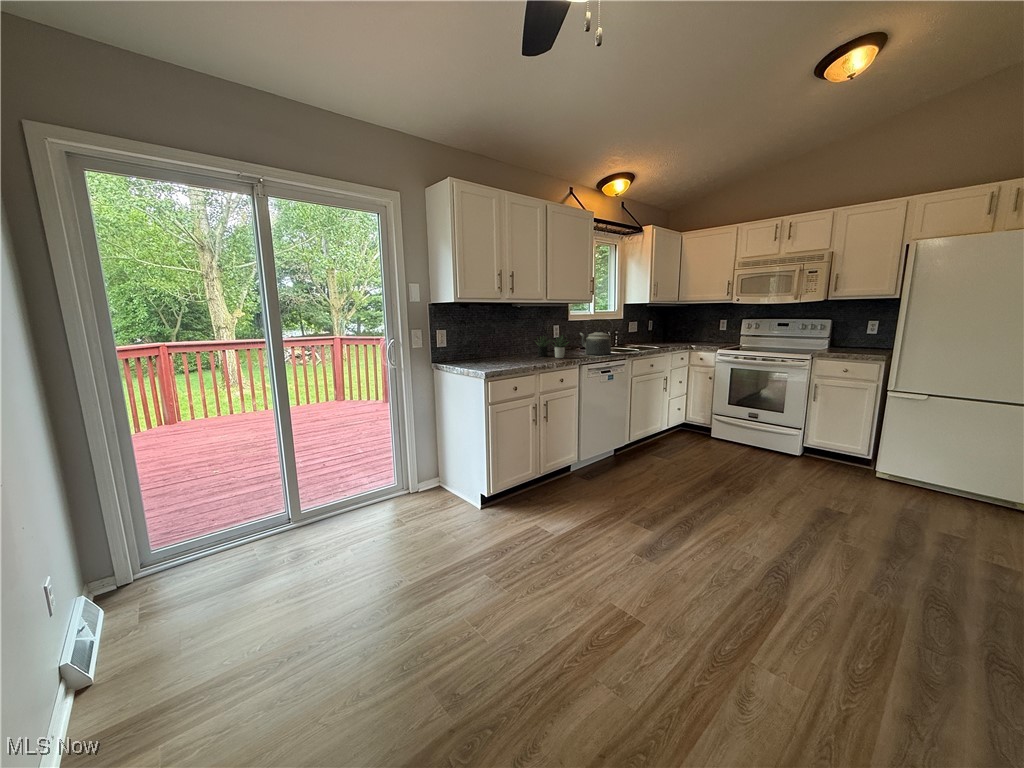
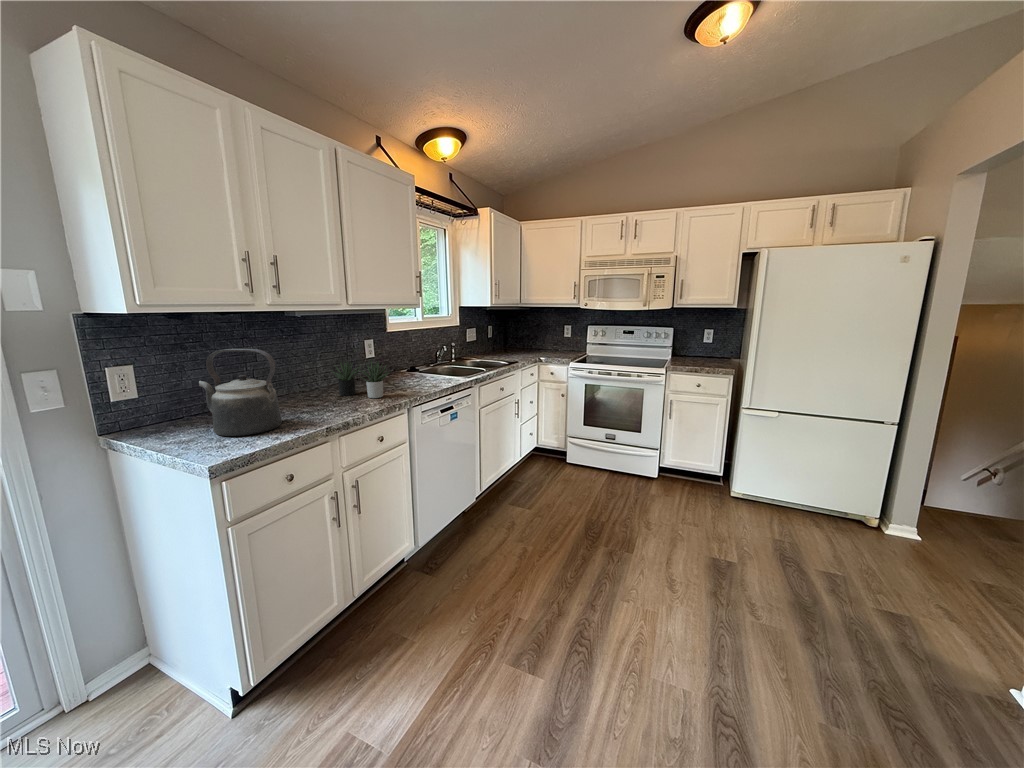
kettle: present [580,319,613,355] -> present [199,349,282,436]

